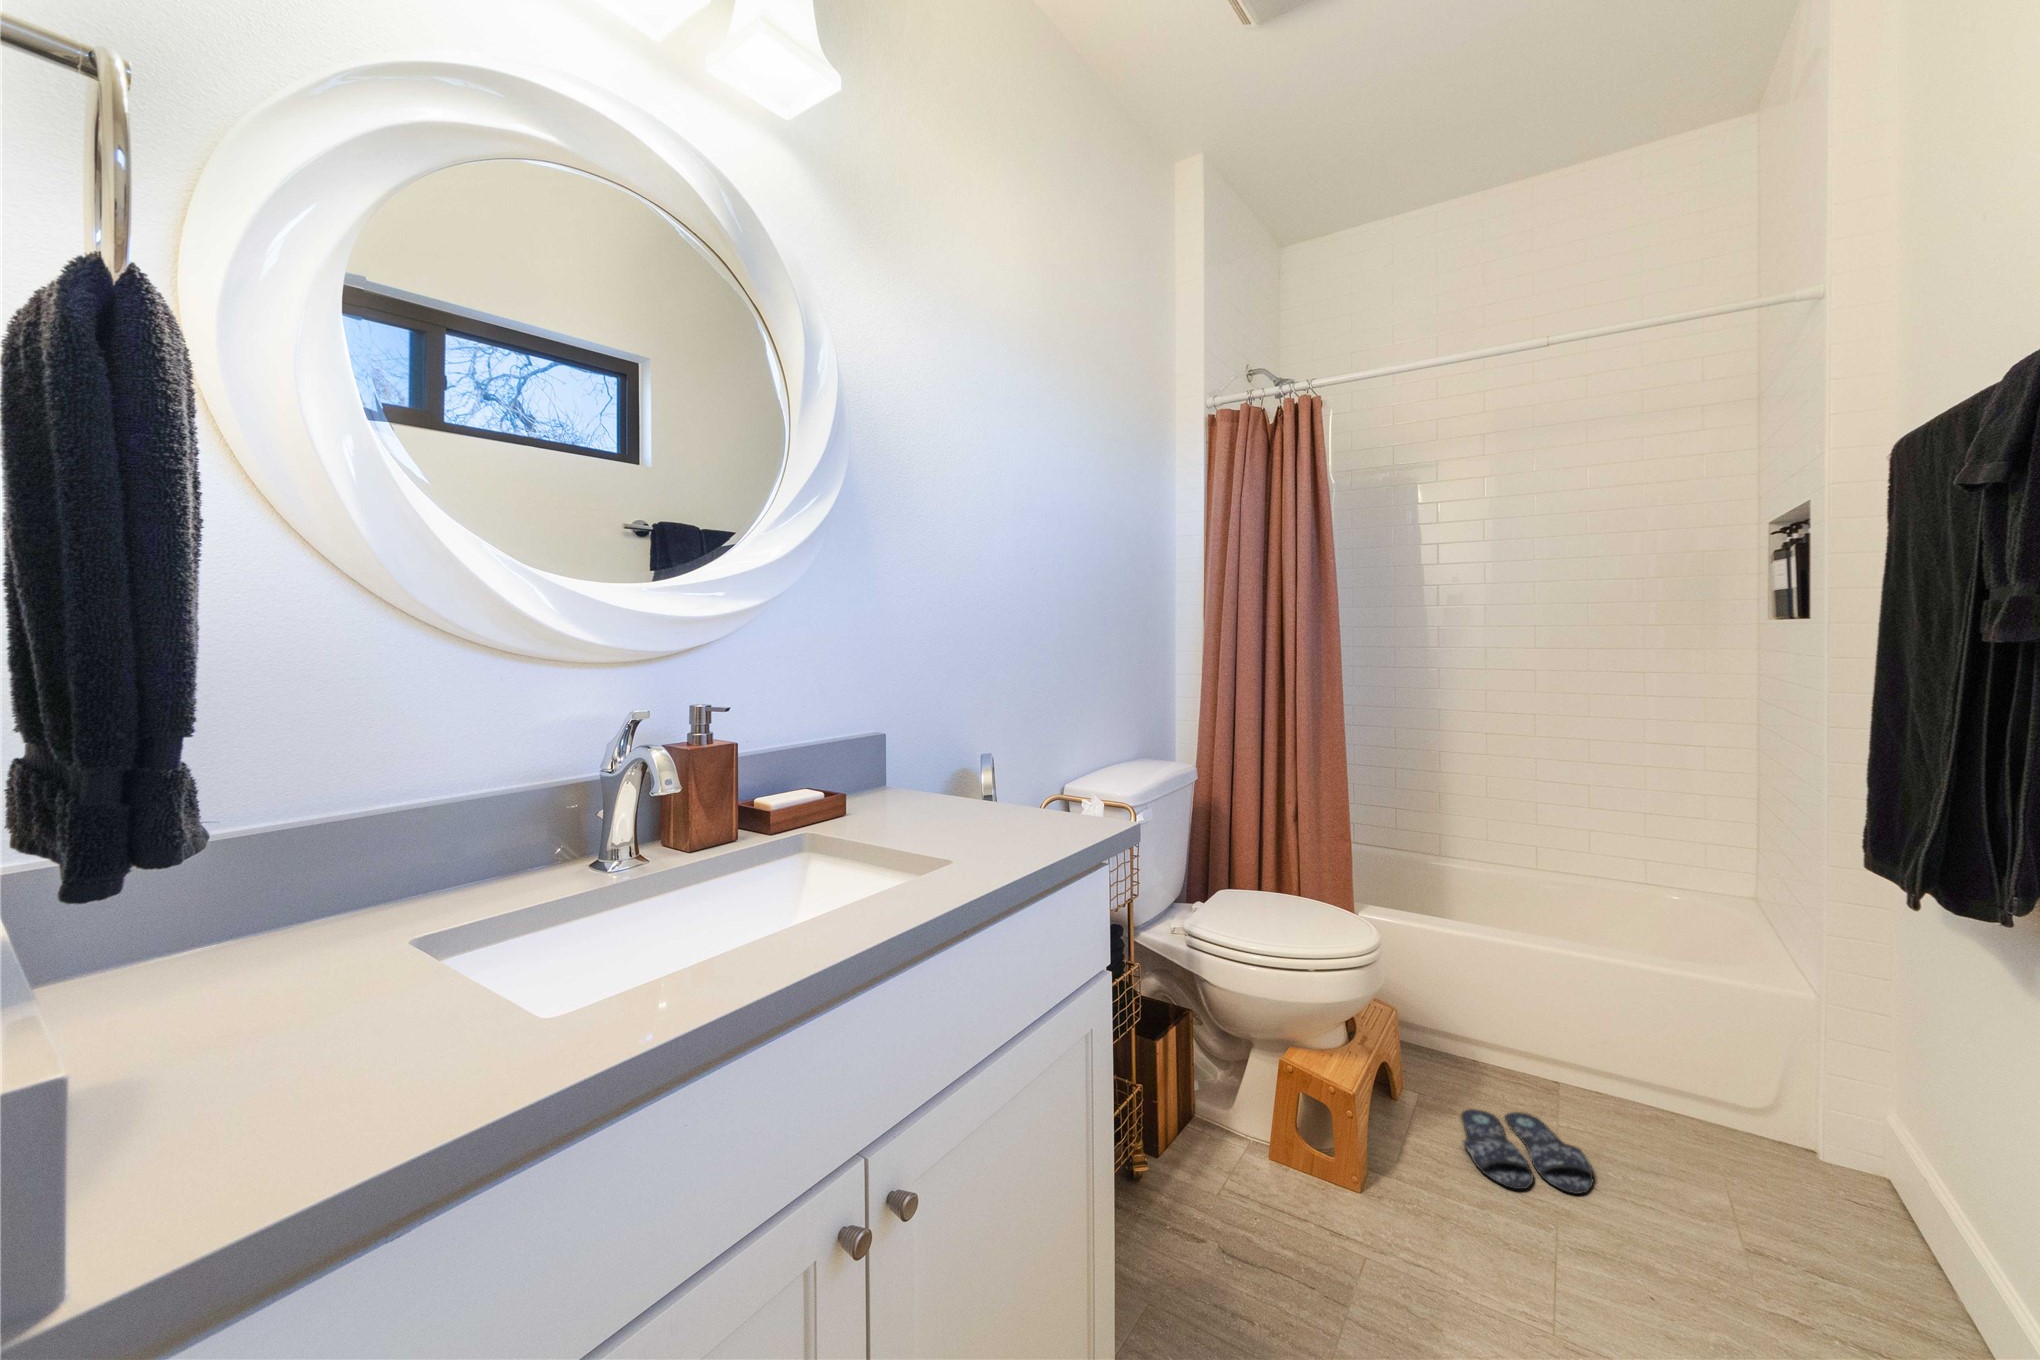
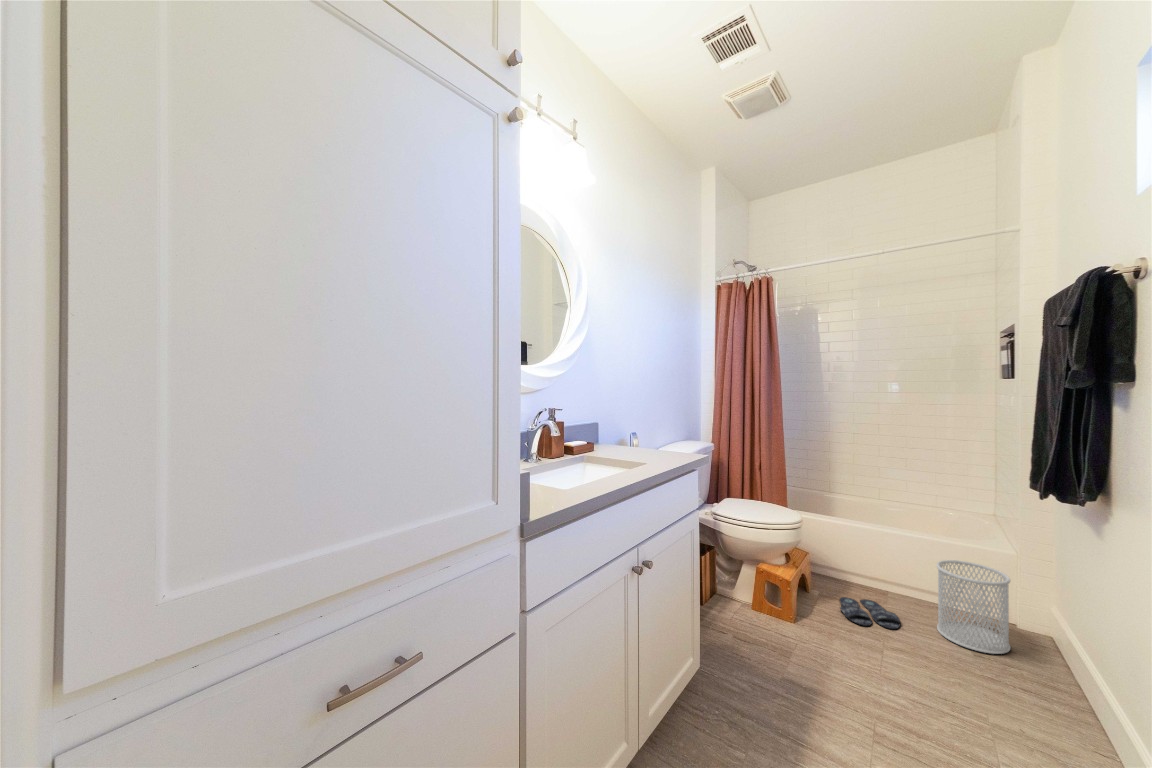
wastebasket: none [1668,1024,1828,1248] -> present [937,560,1011,654]

